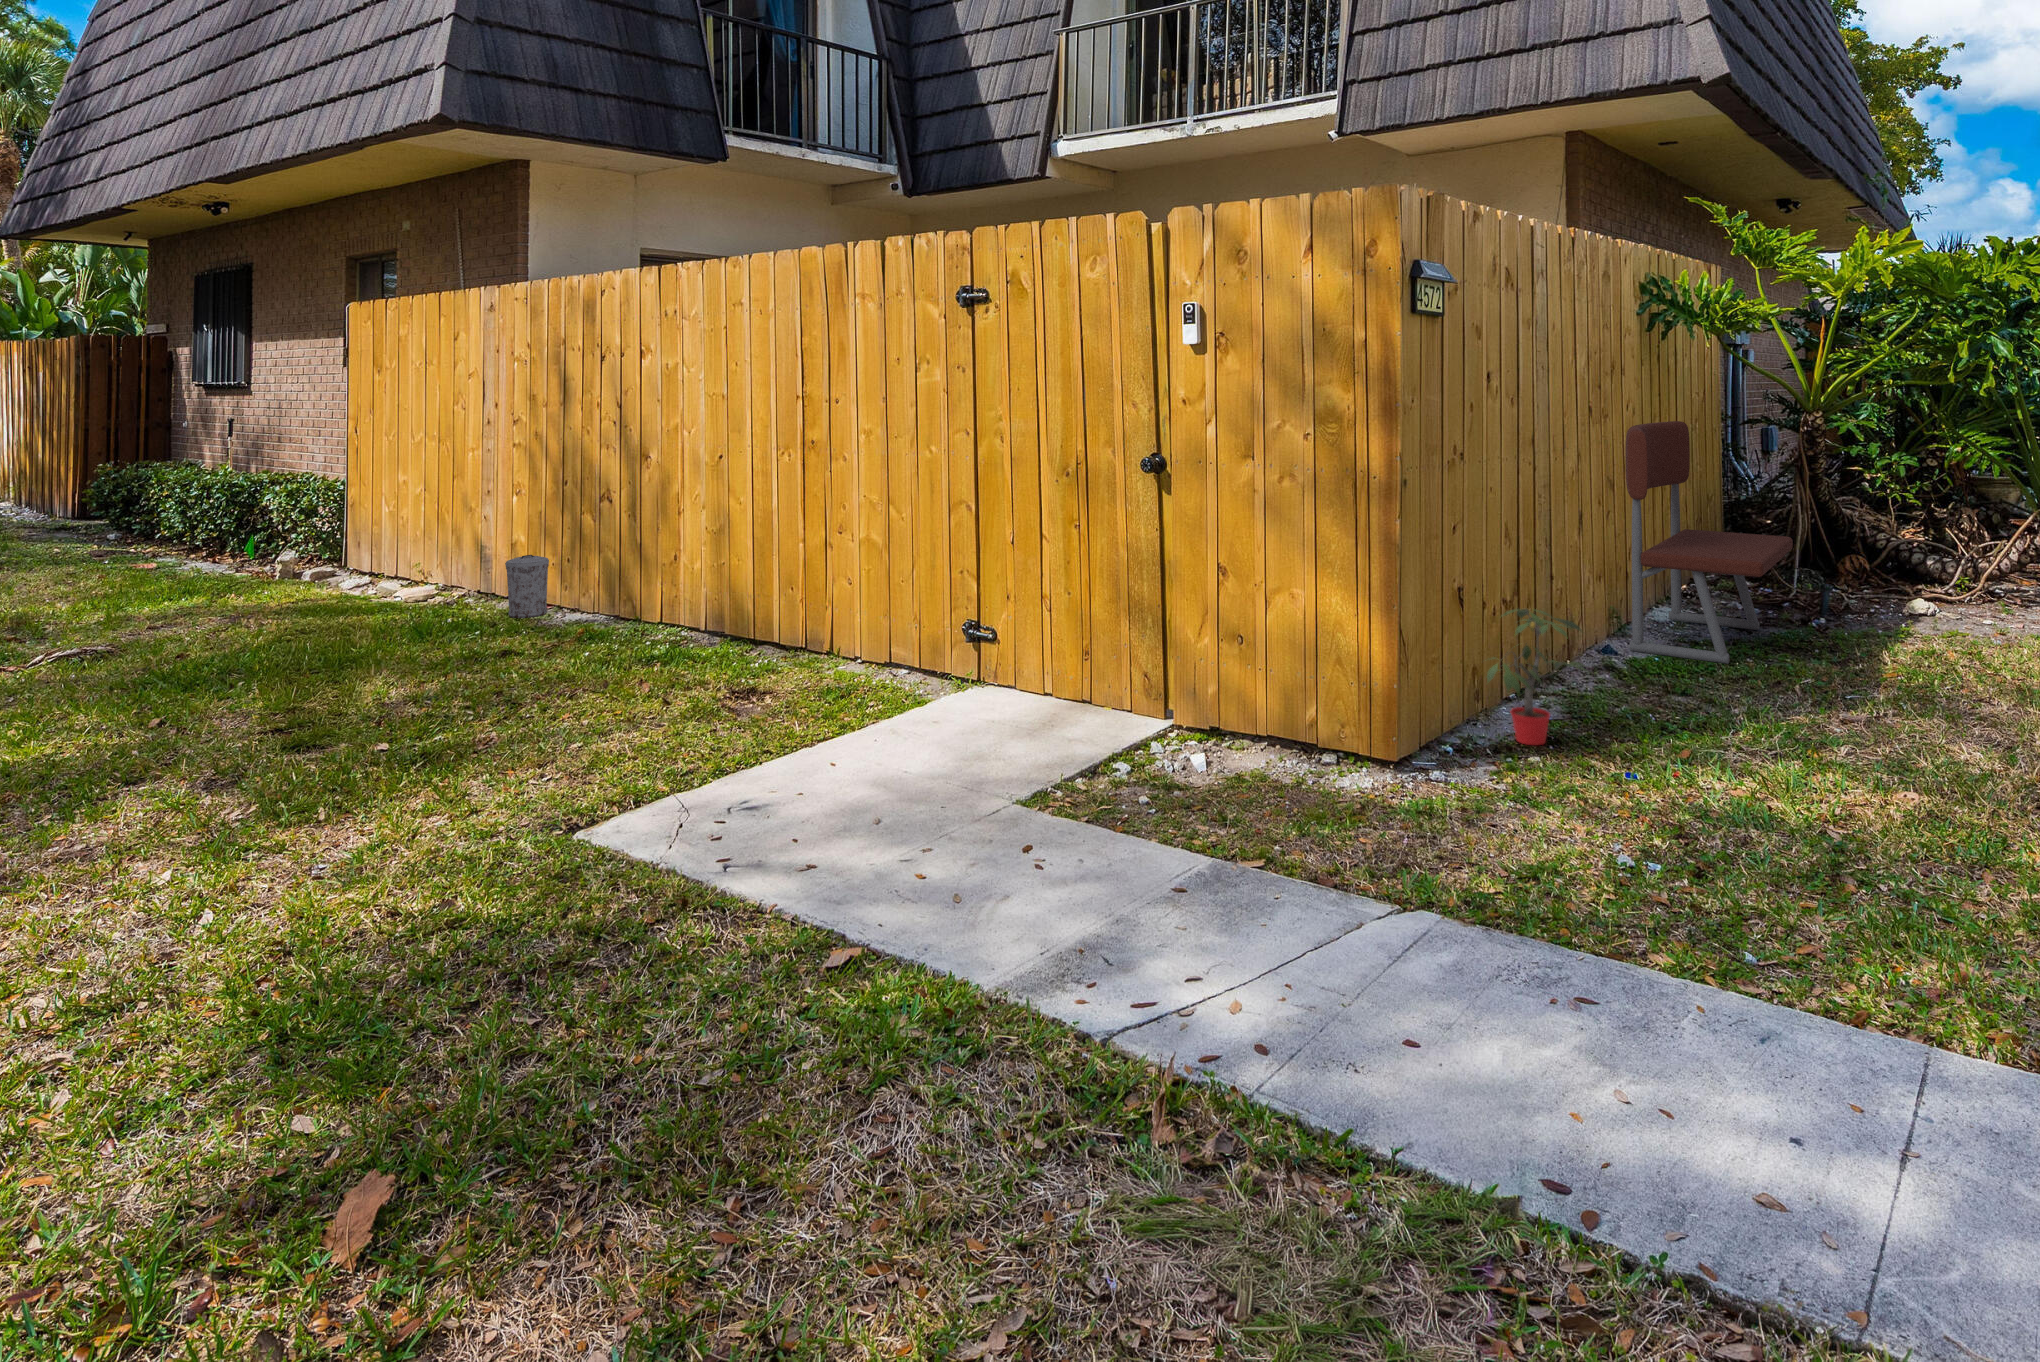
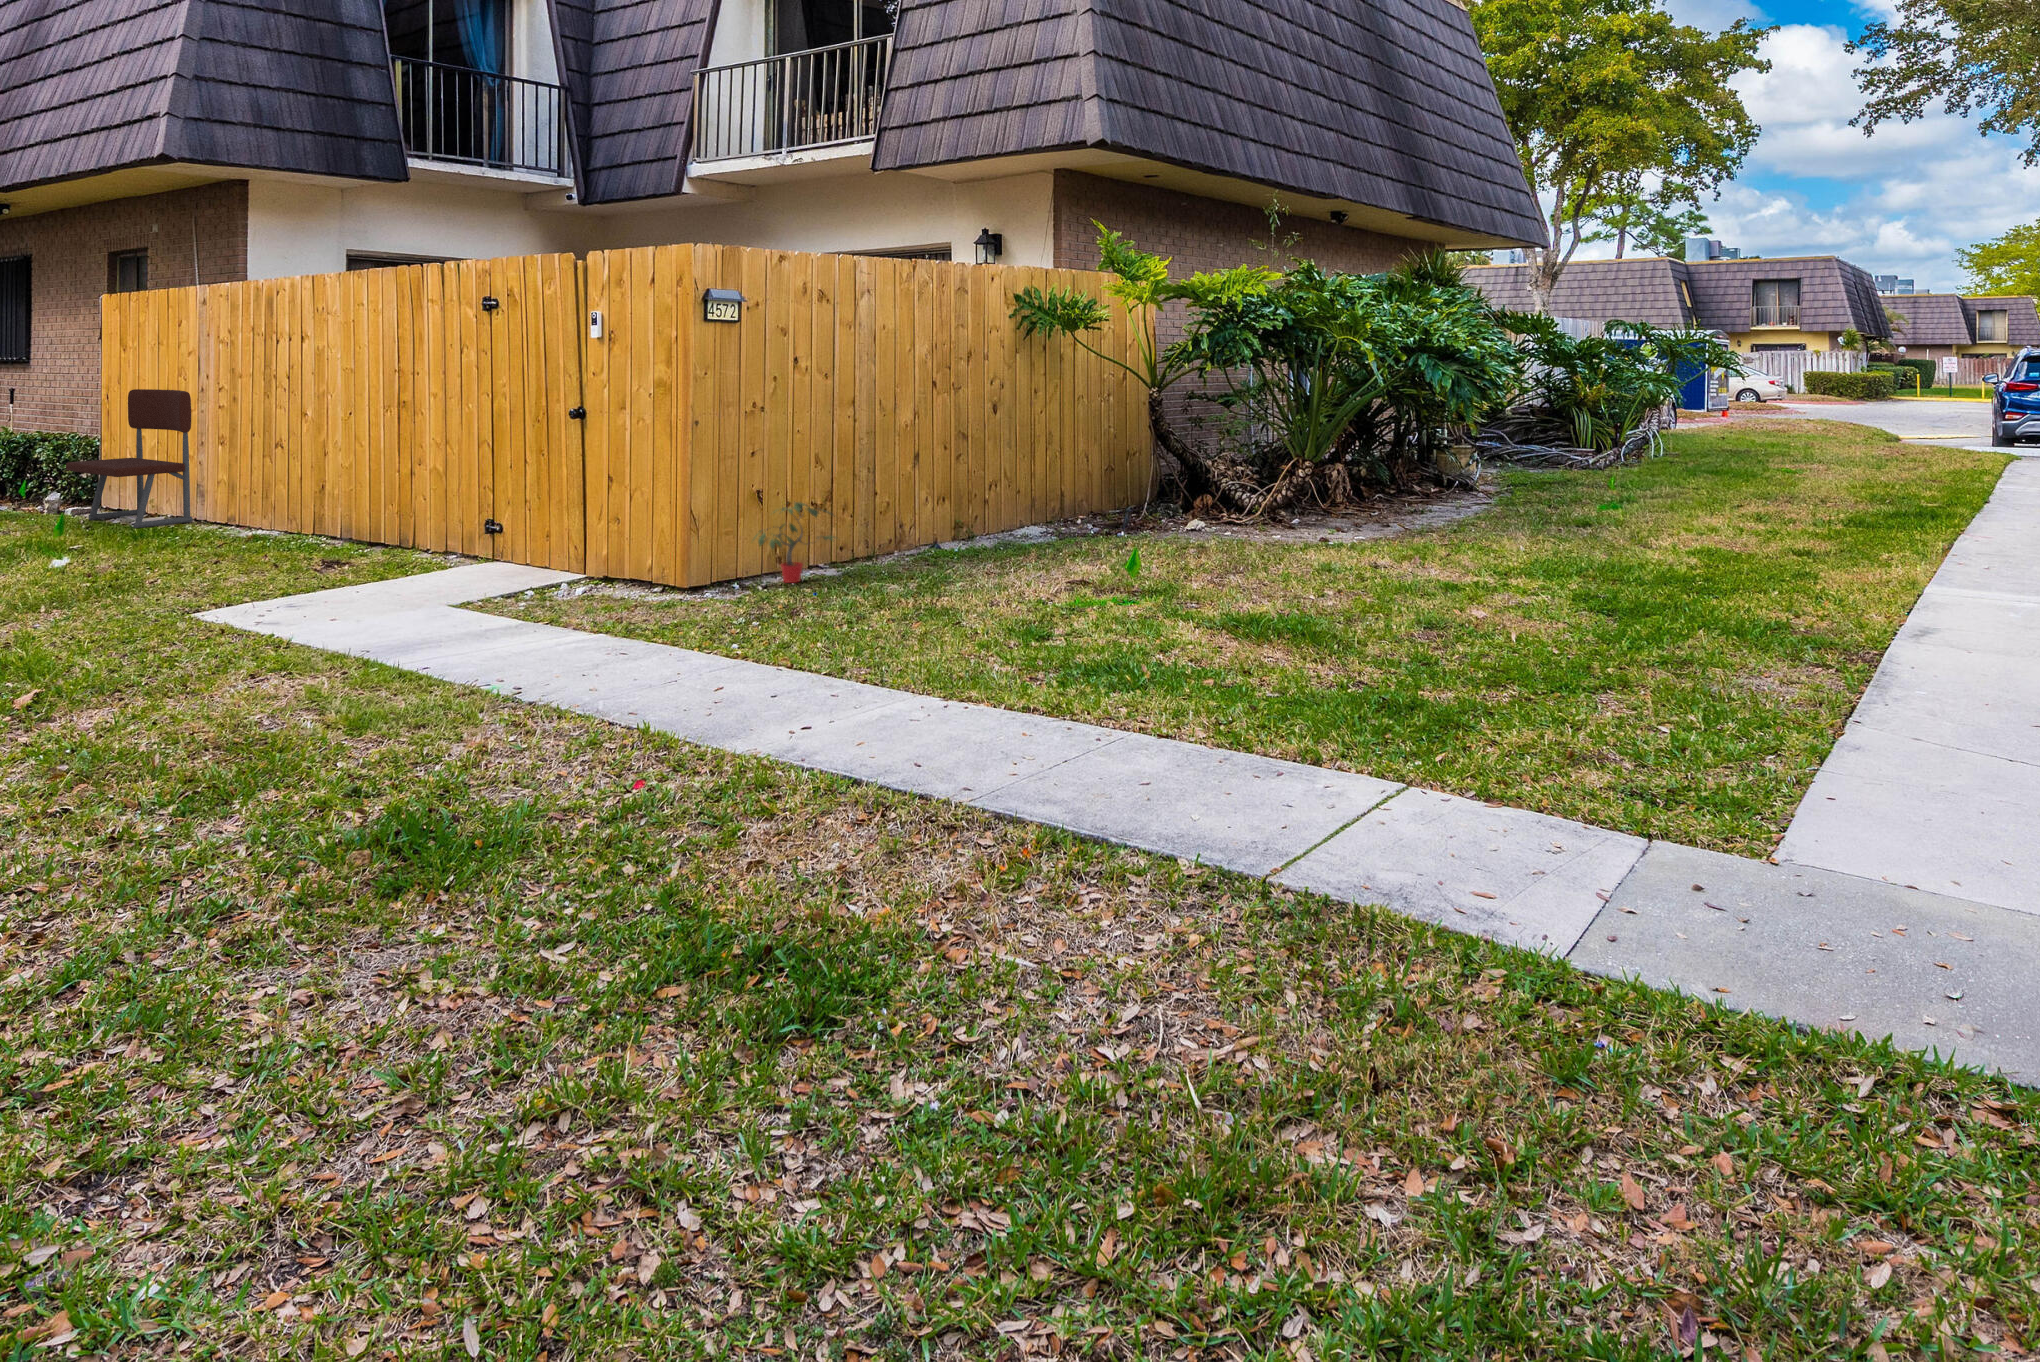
bench: present [1625,421,1793,664] -> present [66,389,193,528]
trash can: present [505,555,549,618] -> none [205,485,238,530]

